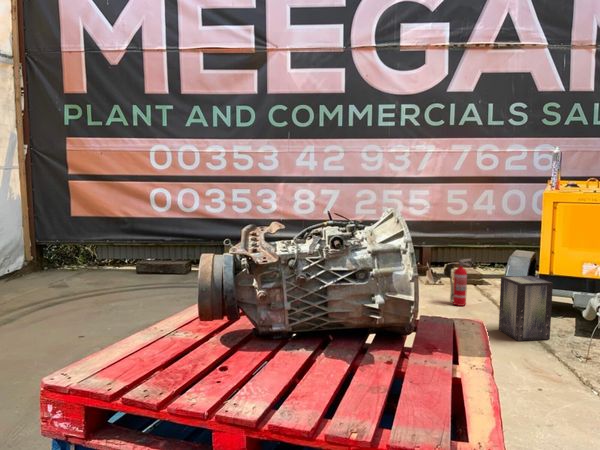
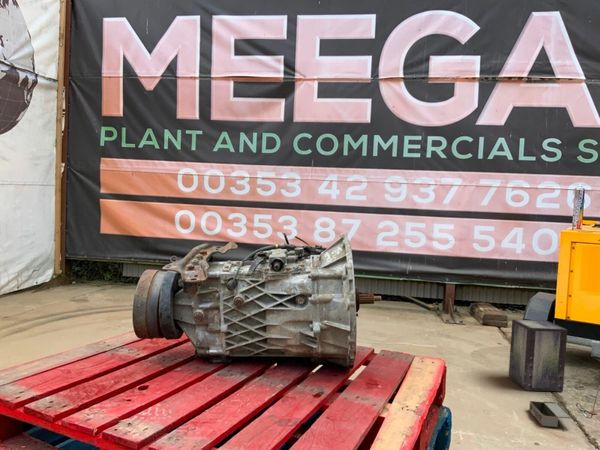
fire extinguisher: present [448,259,470,306] -> none [463,299,488,349]
toolbox: none [527,349,569,372] -> present [529,401,572,427]

